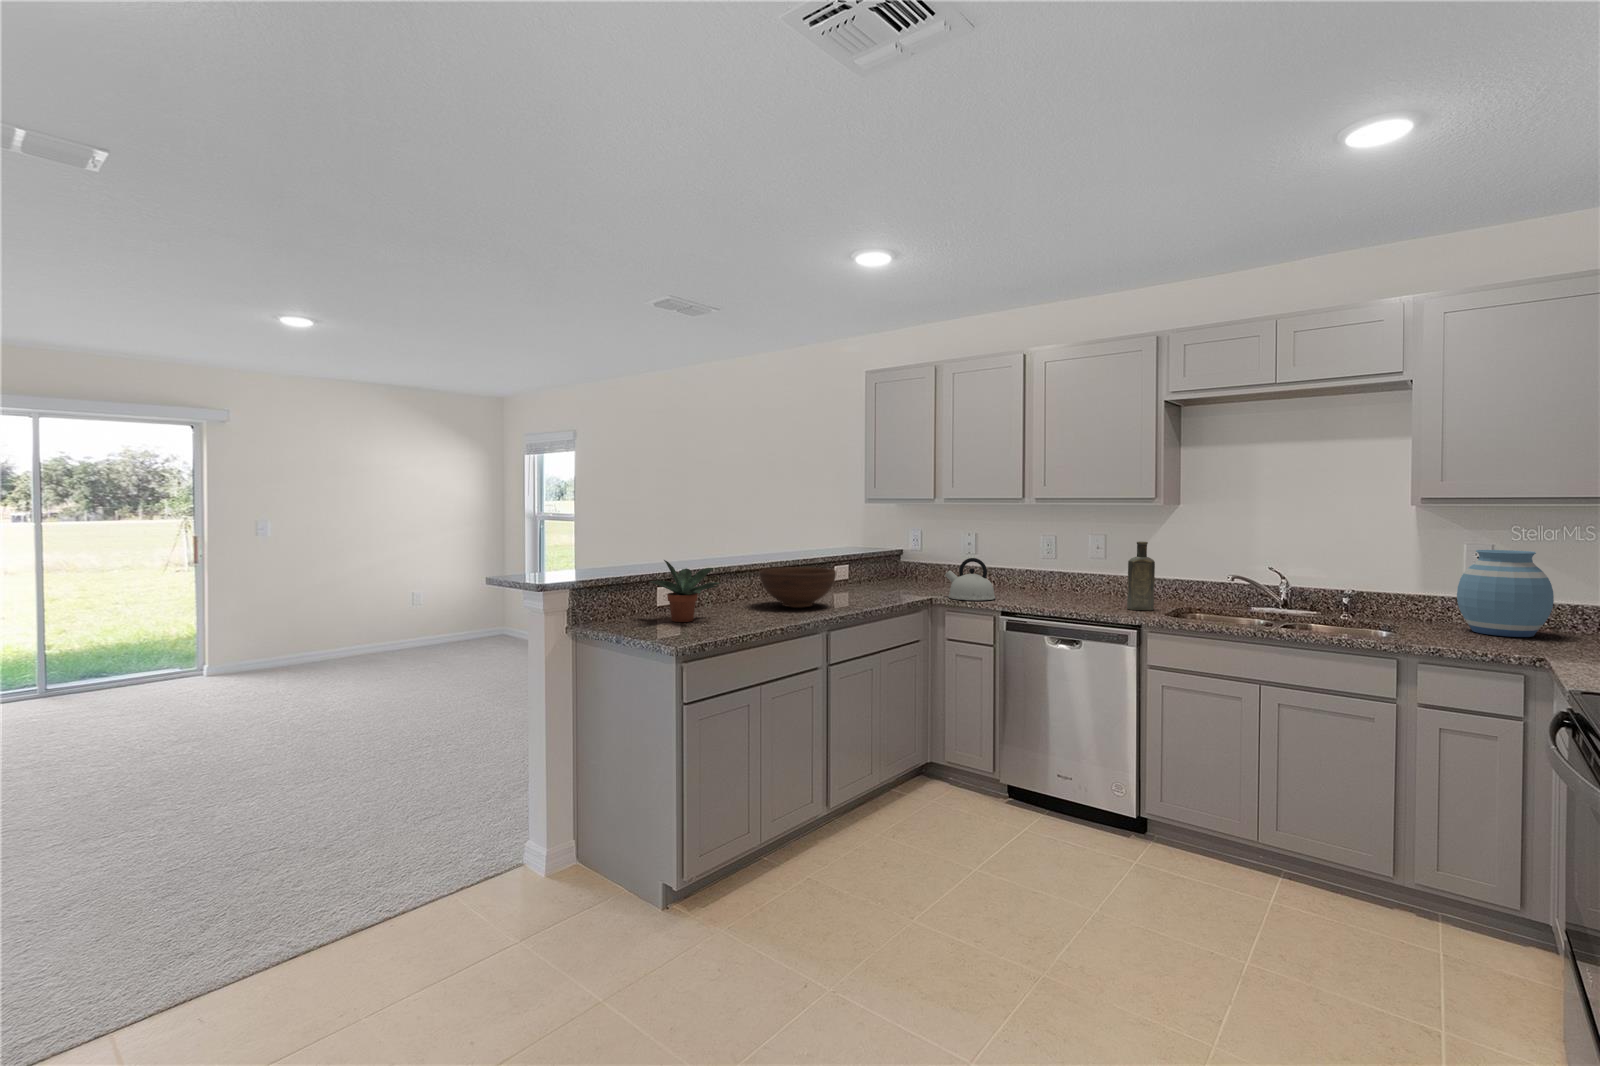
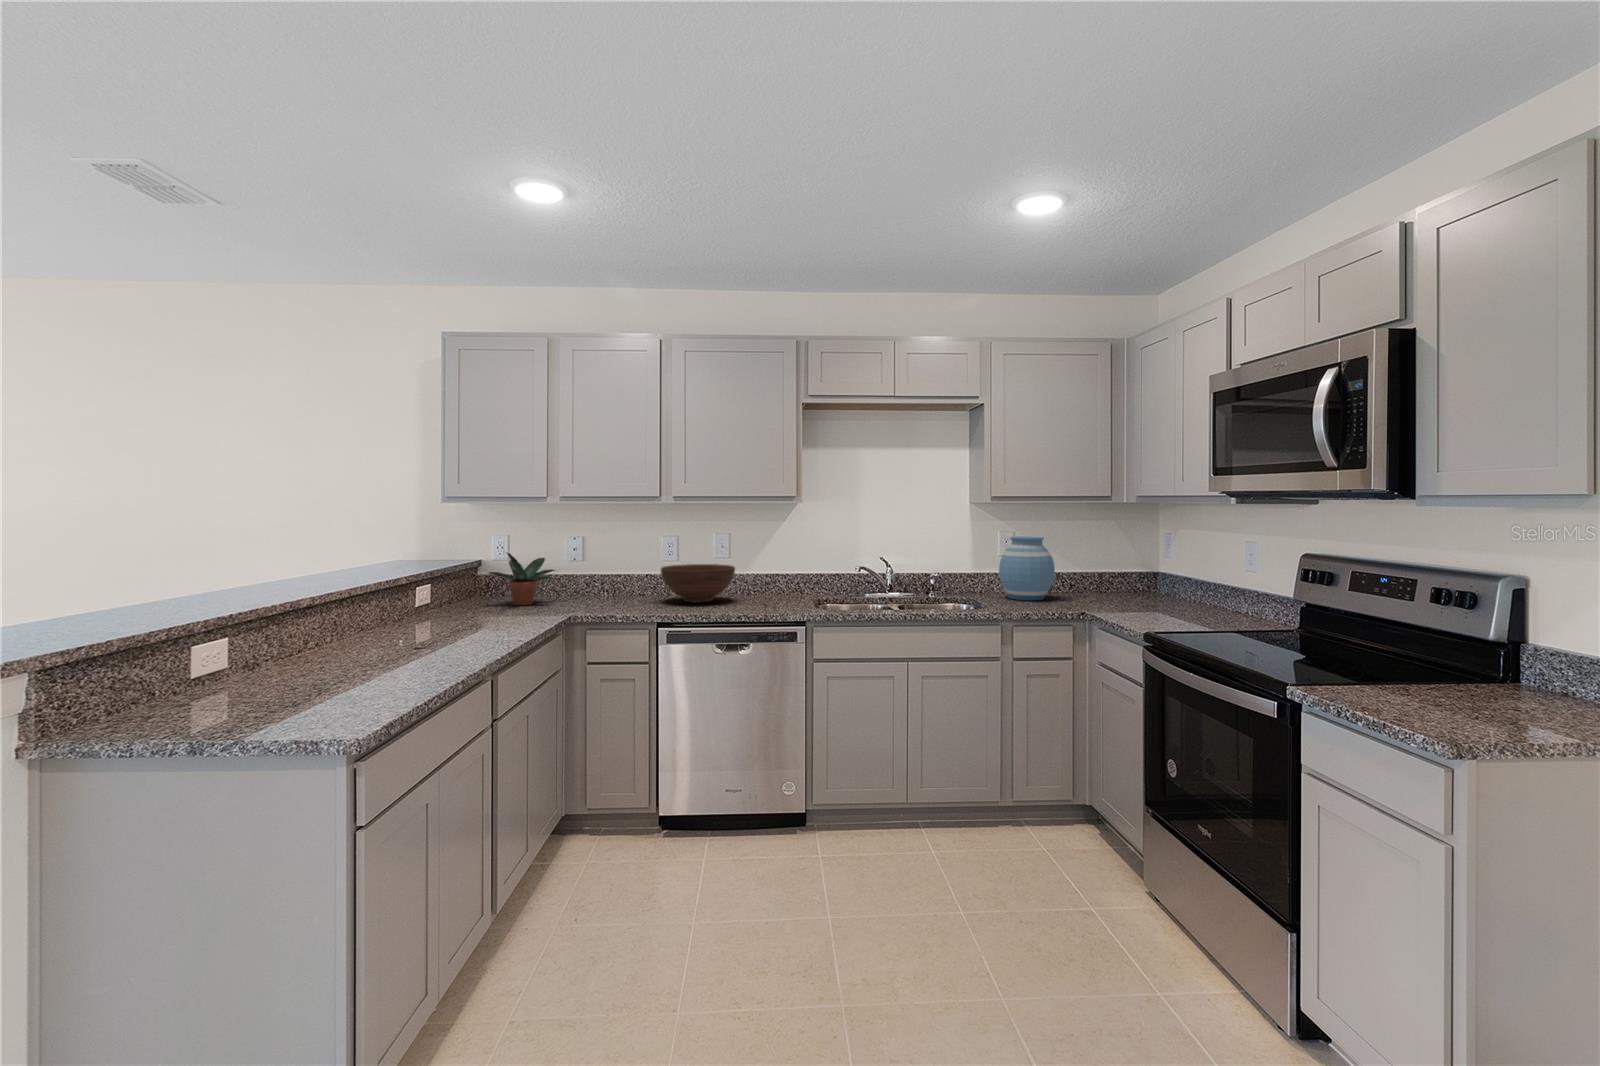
bottle: present [1127,542,1155,610] -> none [767,540,796,607]
kettle: present [945,558,995,600] -> none [578,565,638,614]
potted plant: present [650,560,720,622] -> present [488,553,555,605]
fruit bowl: present [759,567,836,608] -> present [661,564,735,603]

